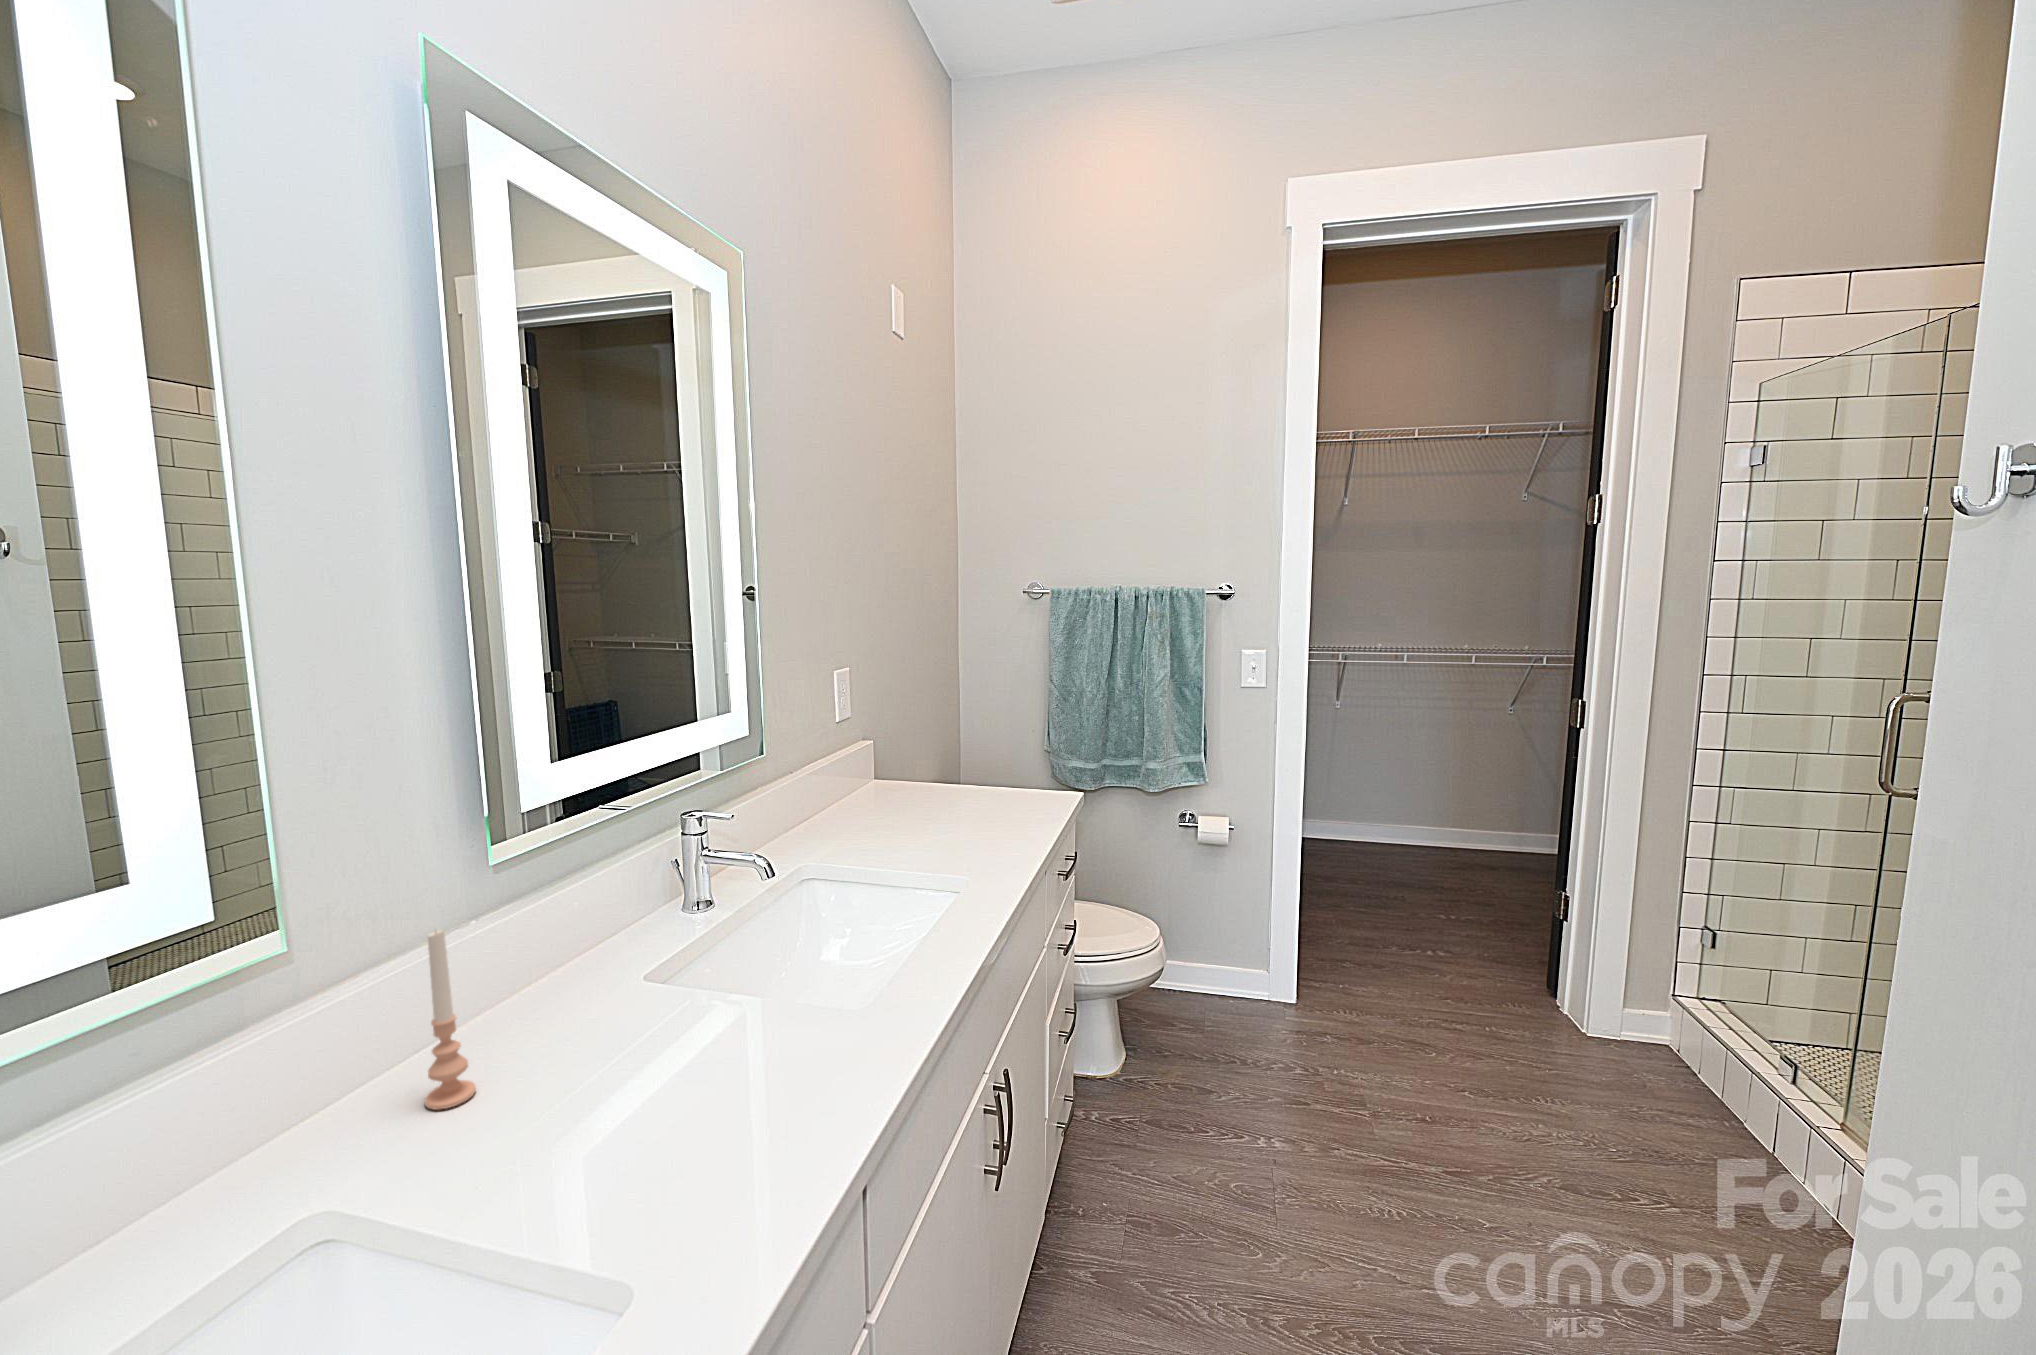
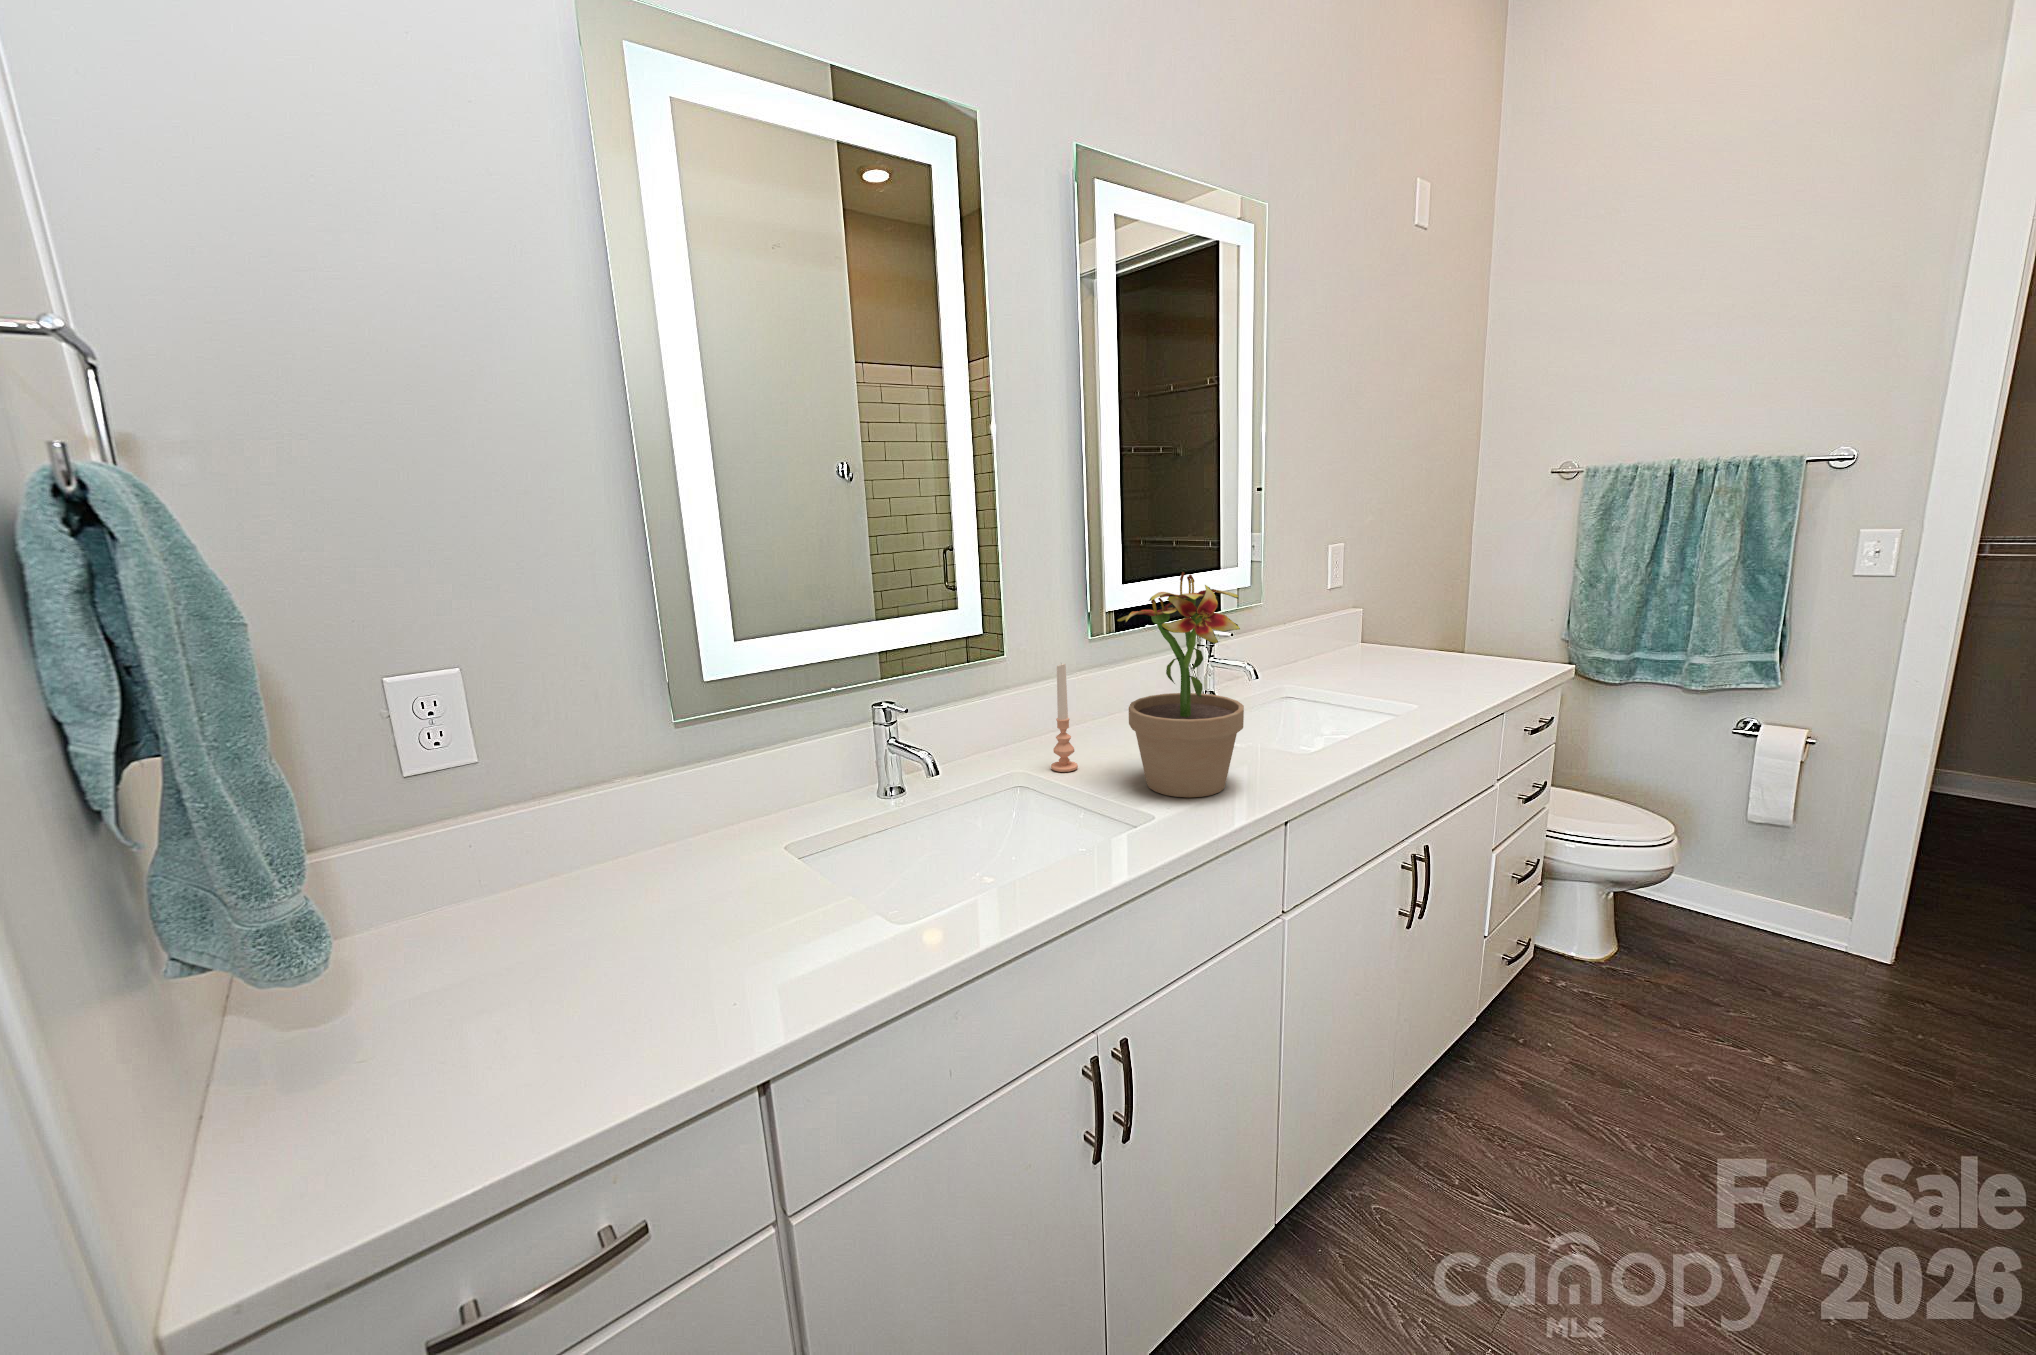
potted plant: none [530,780,739,1124] -> present [1117,572,1244,797]

